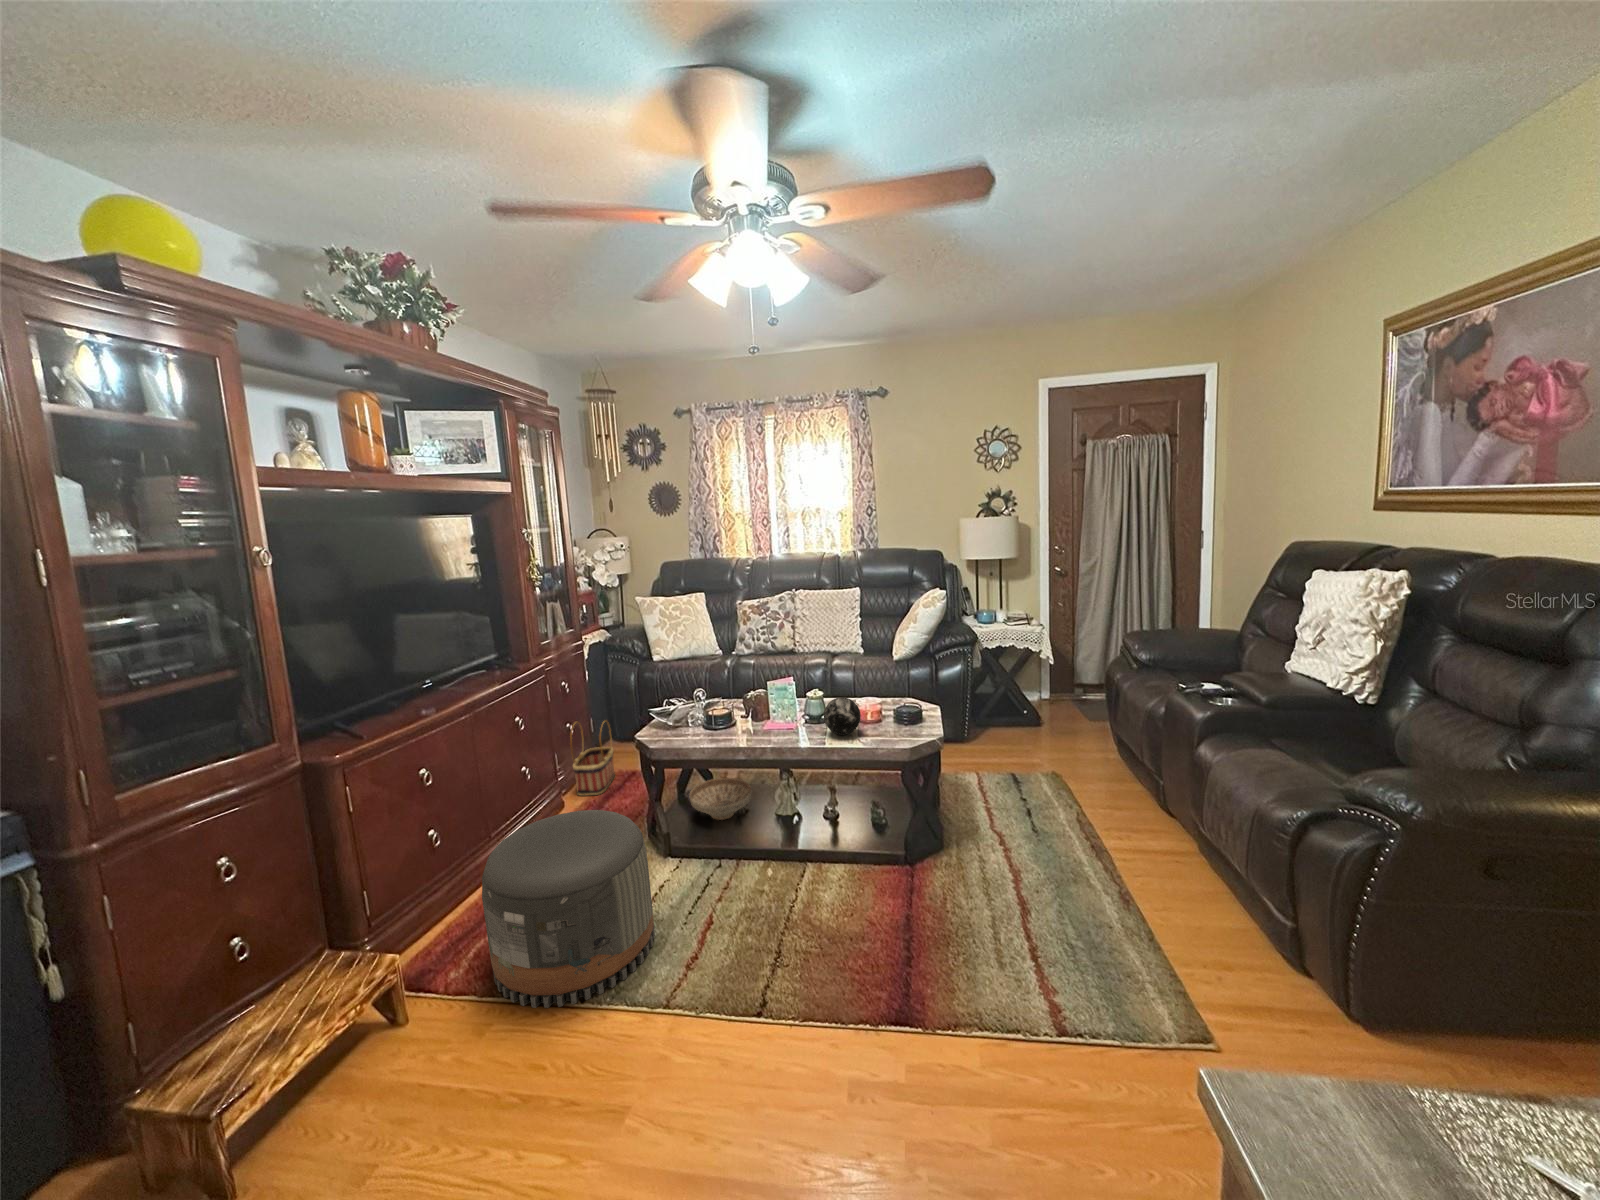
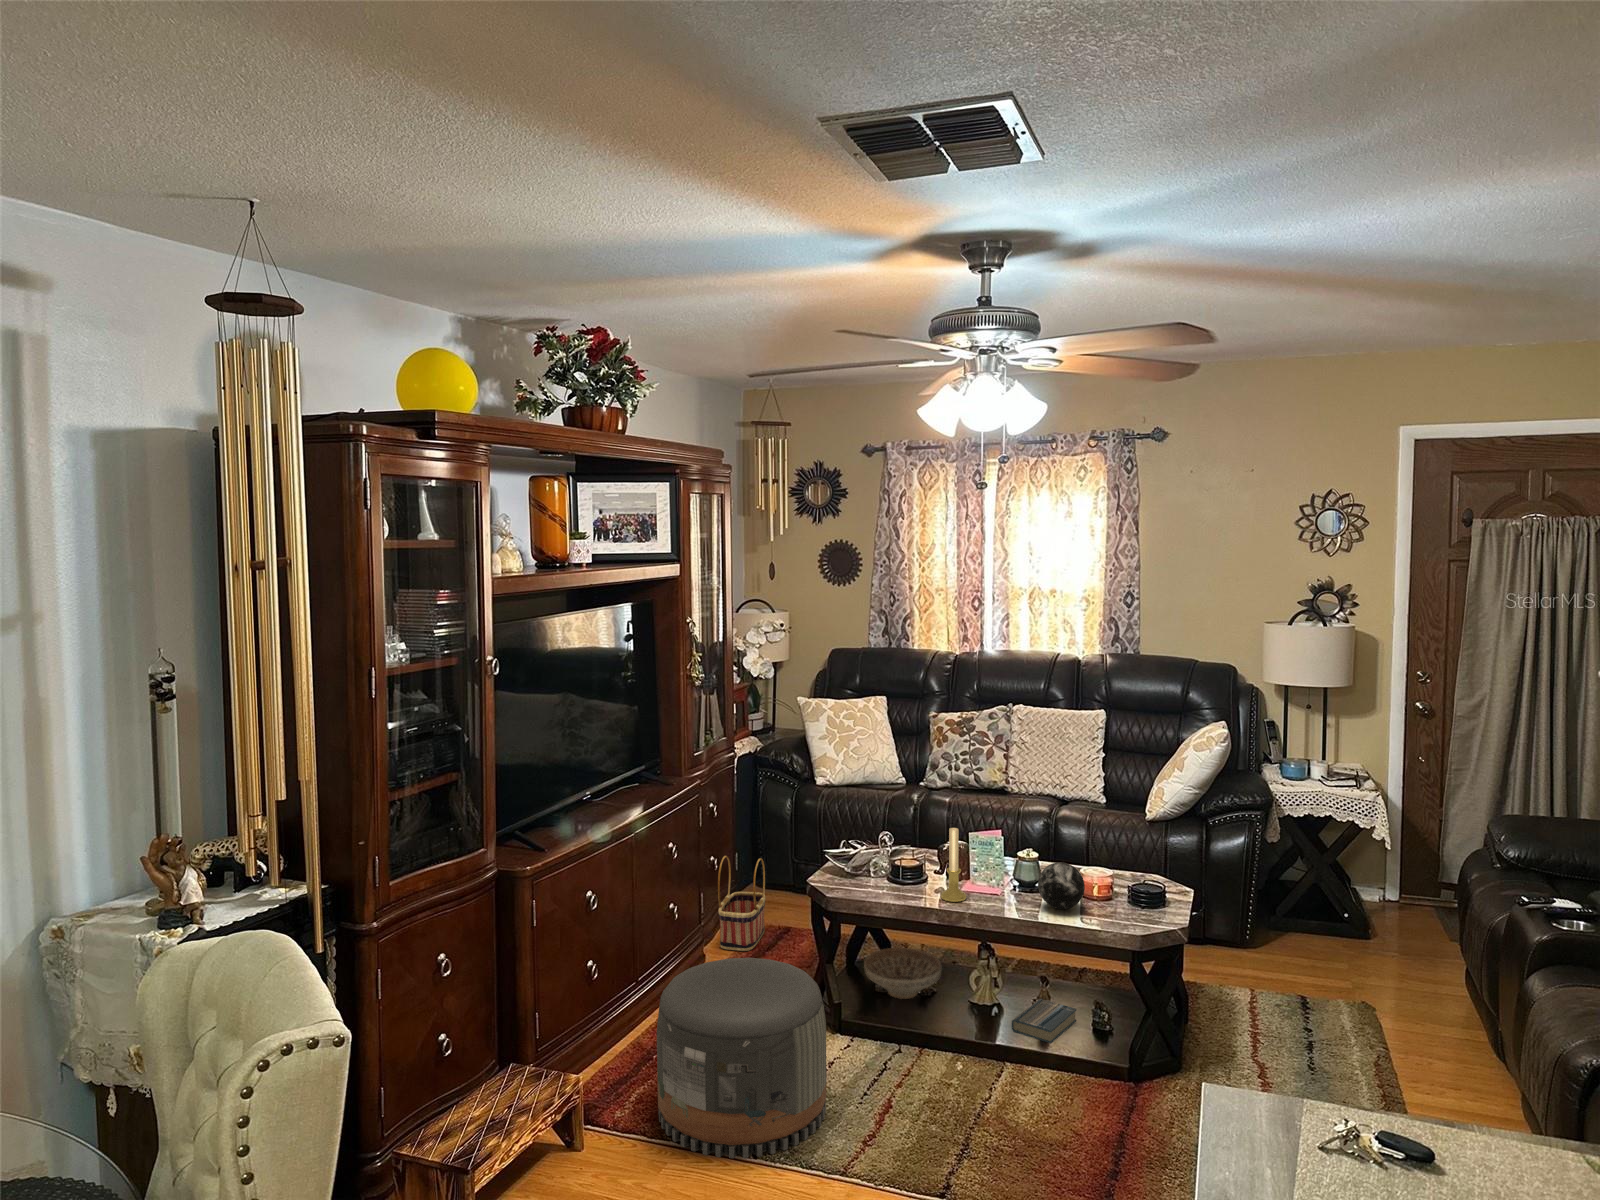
candle holder: none [746,677,767,739] -> present [941,828,966,902]
hardback book: none [810,805,859,842] -> present [1012,999,1076,1043]

